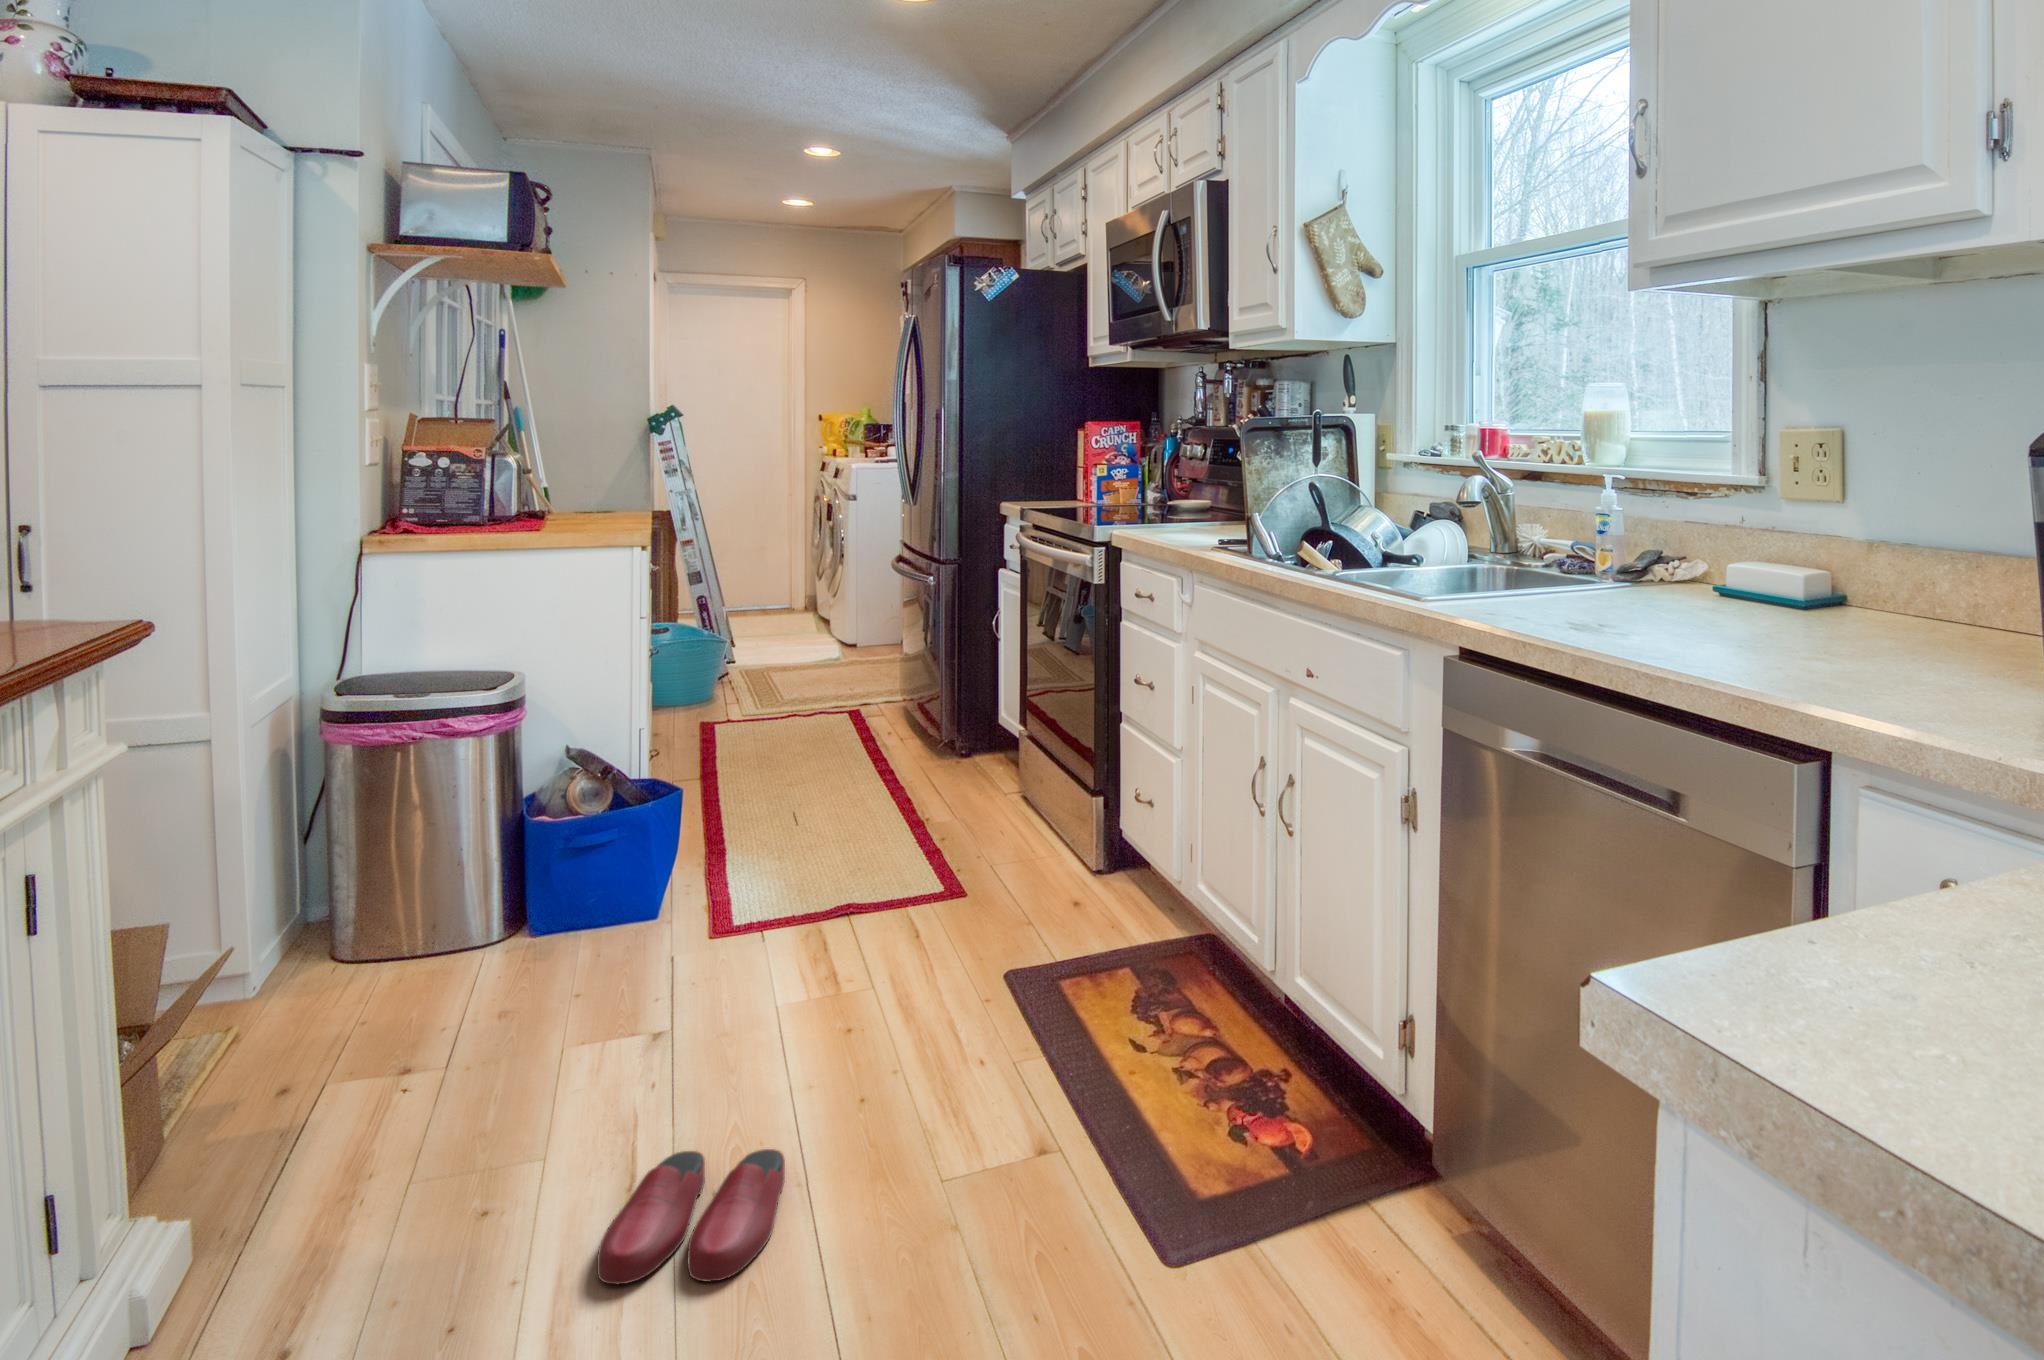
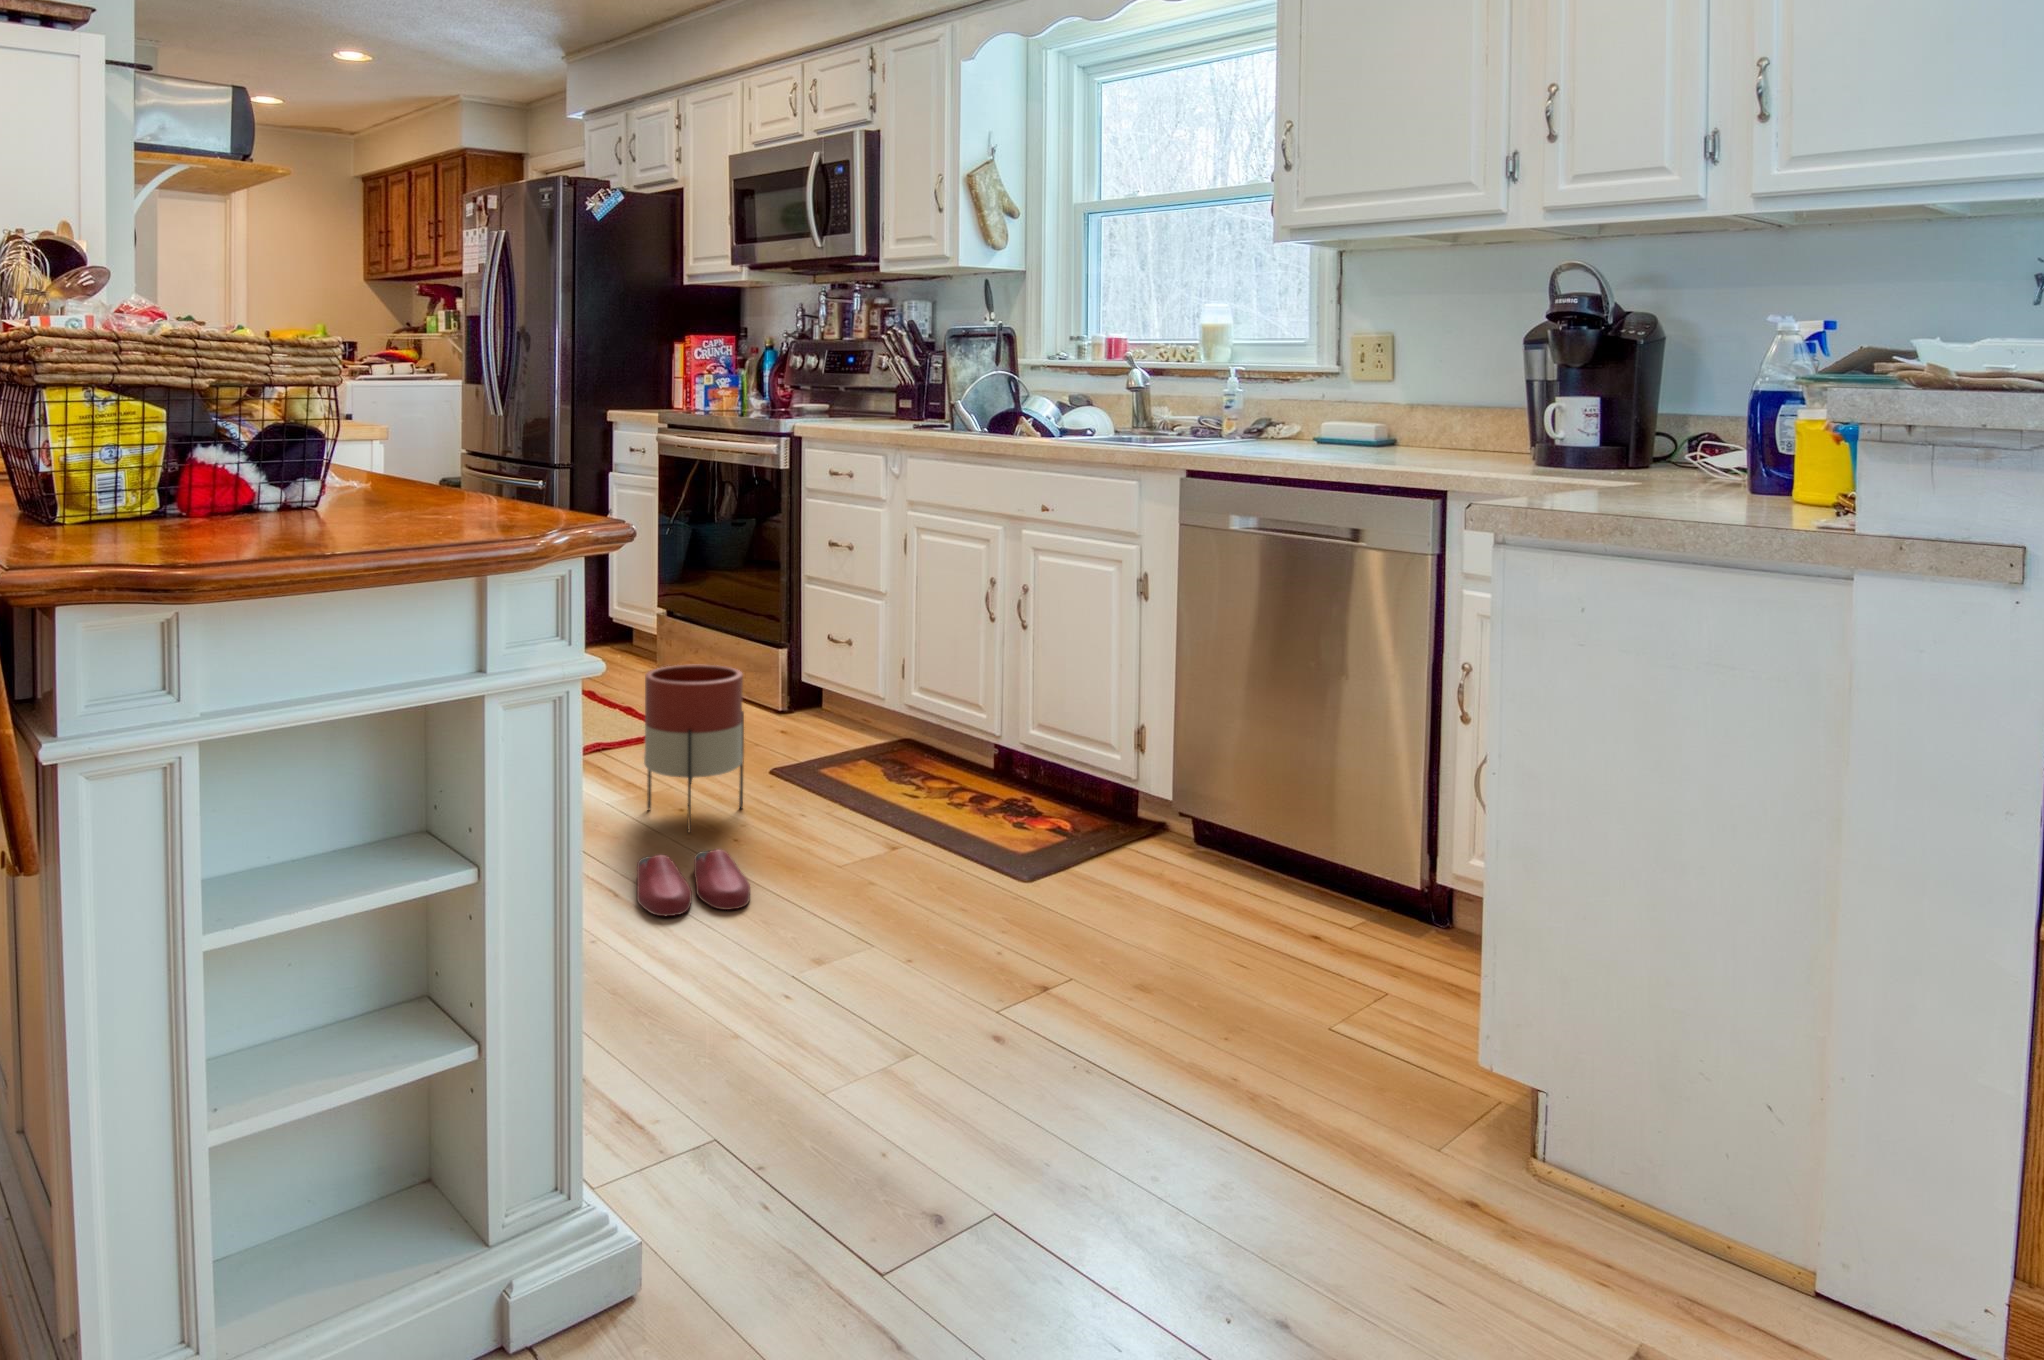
planter: none [770,857,912,1098] -> present [644,665,744,832]

